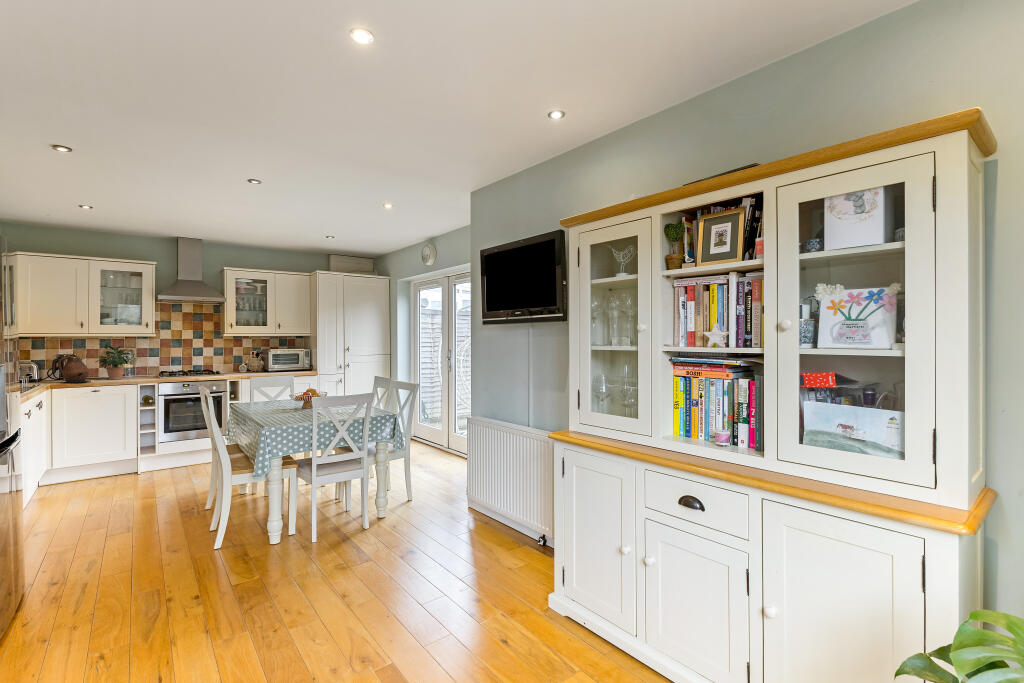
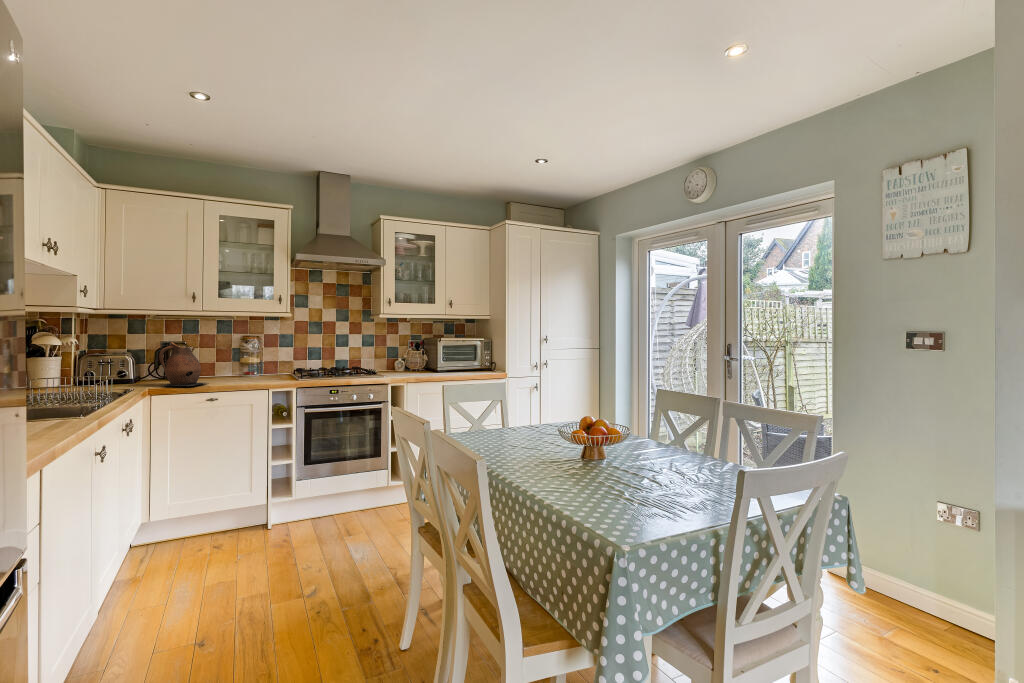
potted plant: present [96,343,136,379] -> none [210,325,268,380]

